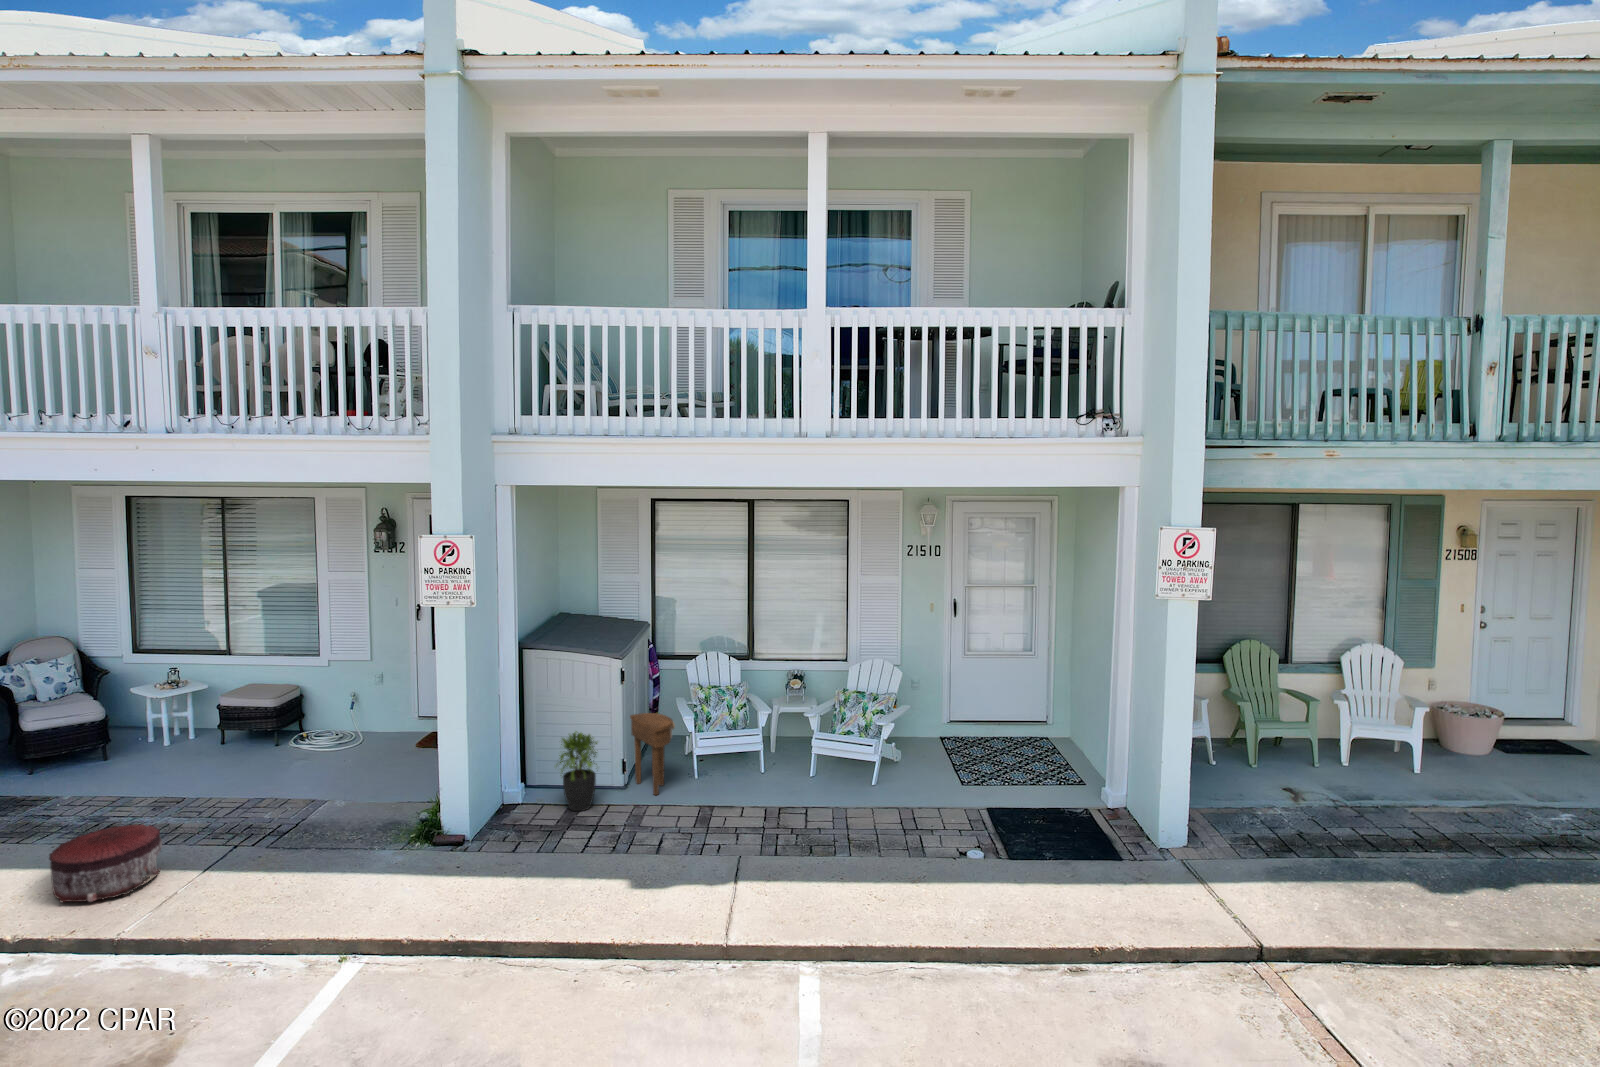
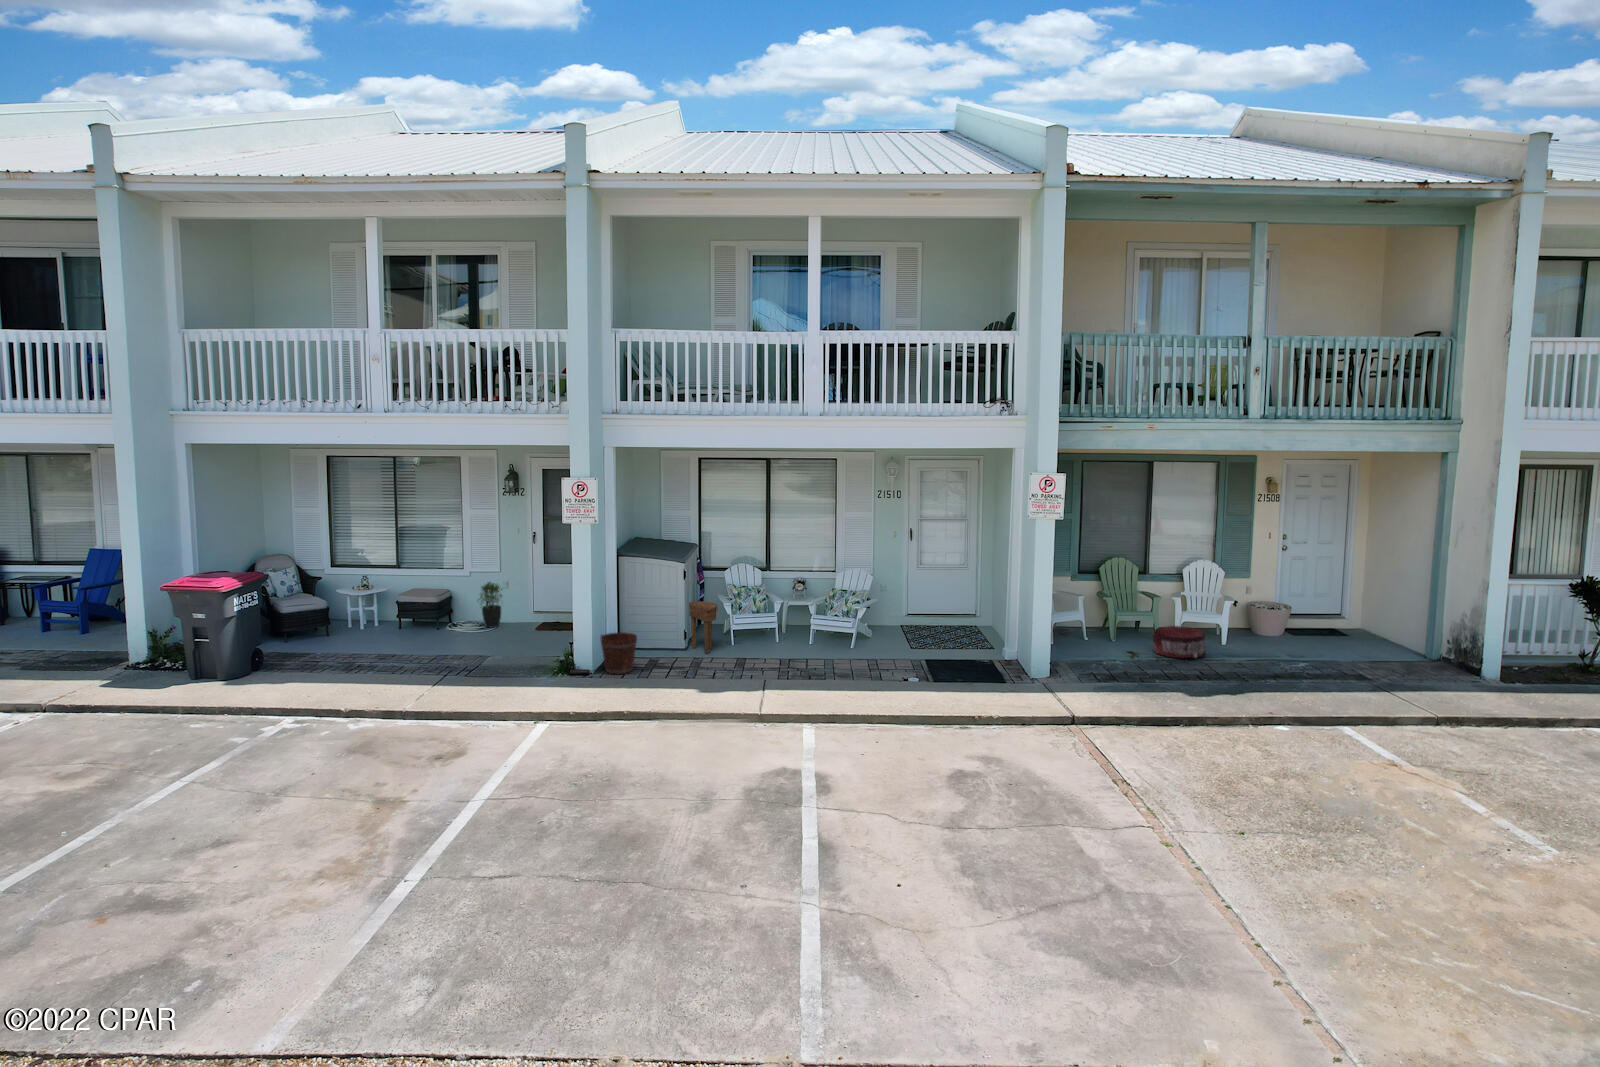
potted plant: present [559,731,597,811] -> present [478,582,502,627]
bucket: none [483,771,543,842] -> present [600,632,637,674]
pouf: present [49,824,162,902] -> present [1153,626,1206,658]

